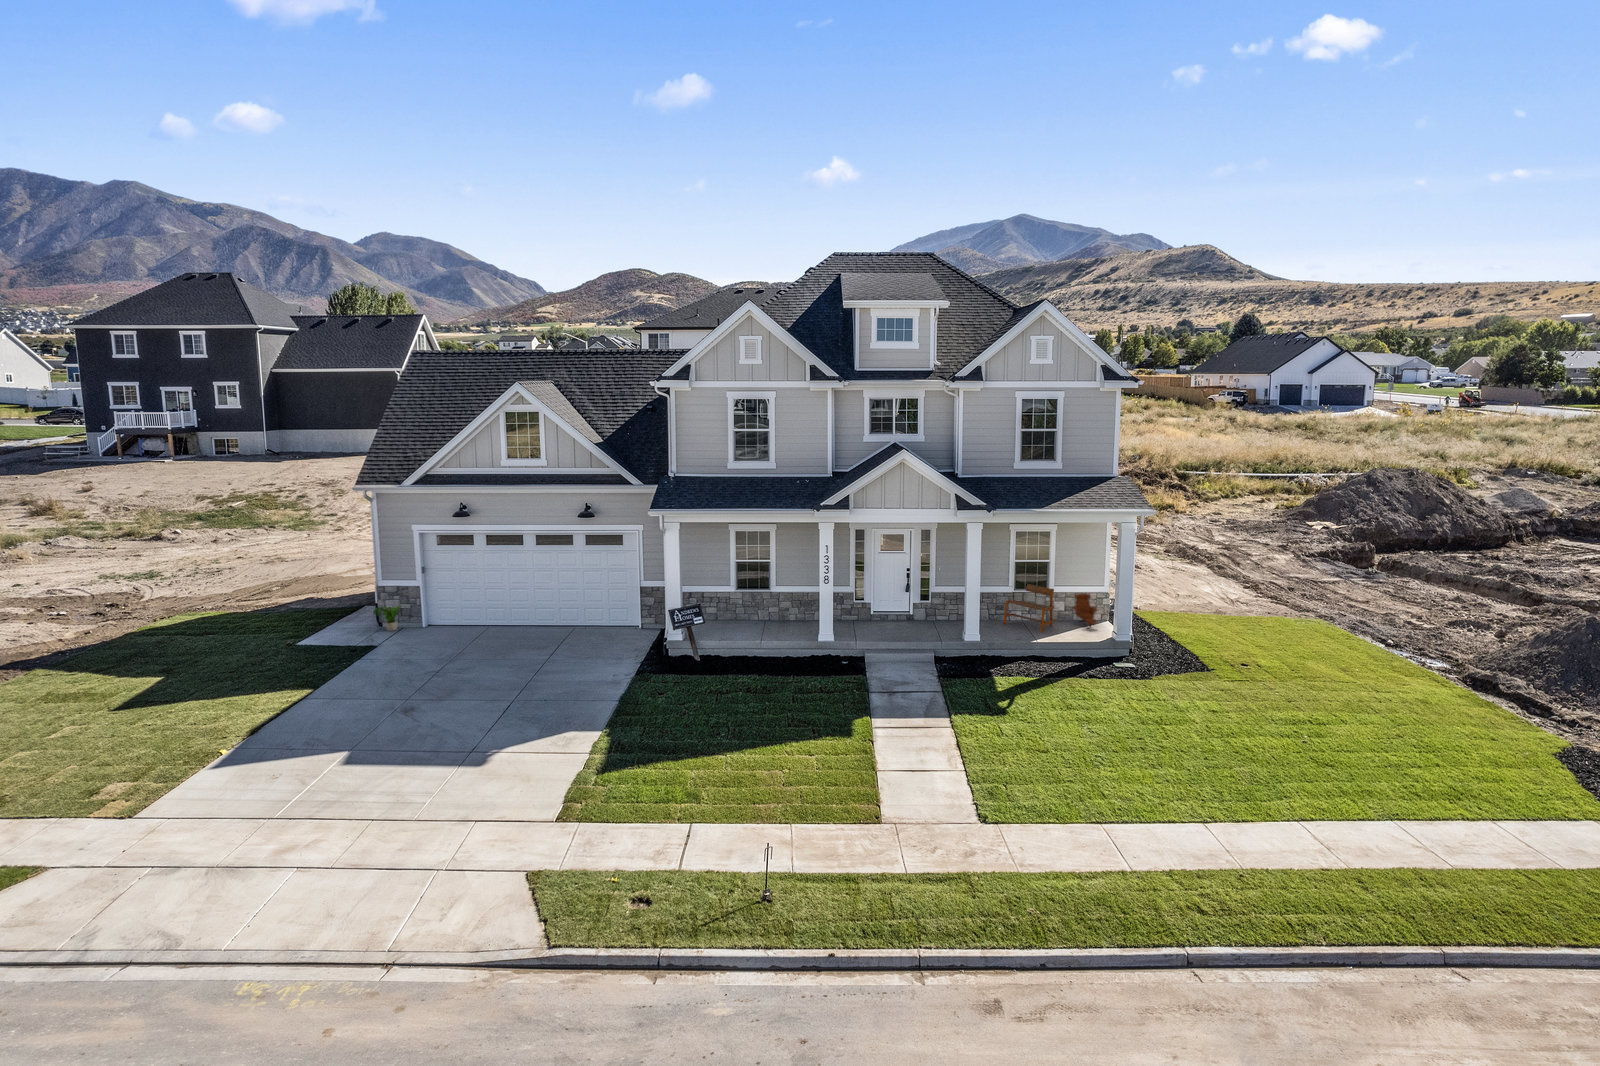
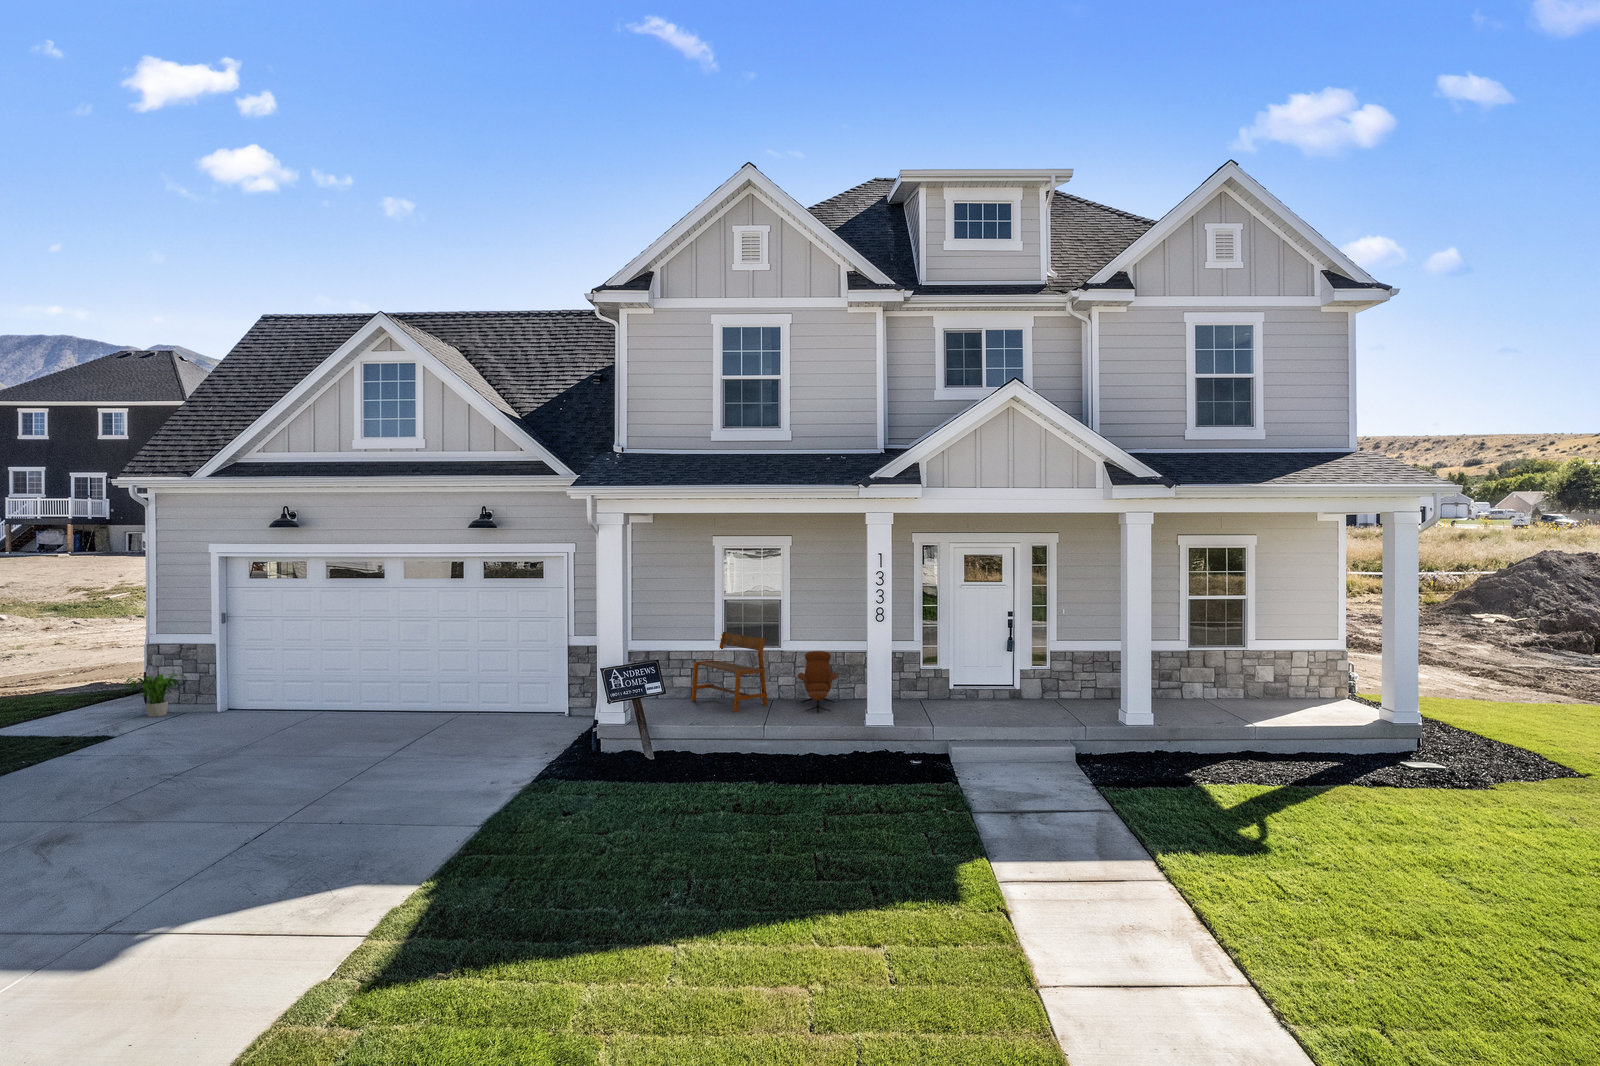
bench: present [1003,583,1054,632] -> present [691,631,768,712]
lounge chair: present [1072,593,1097,629] -> present [797,651,838,713]

